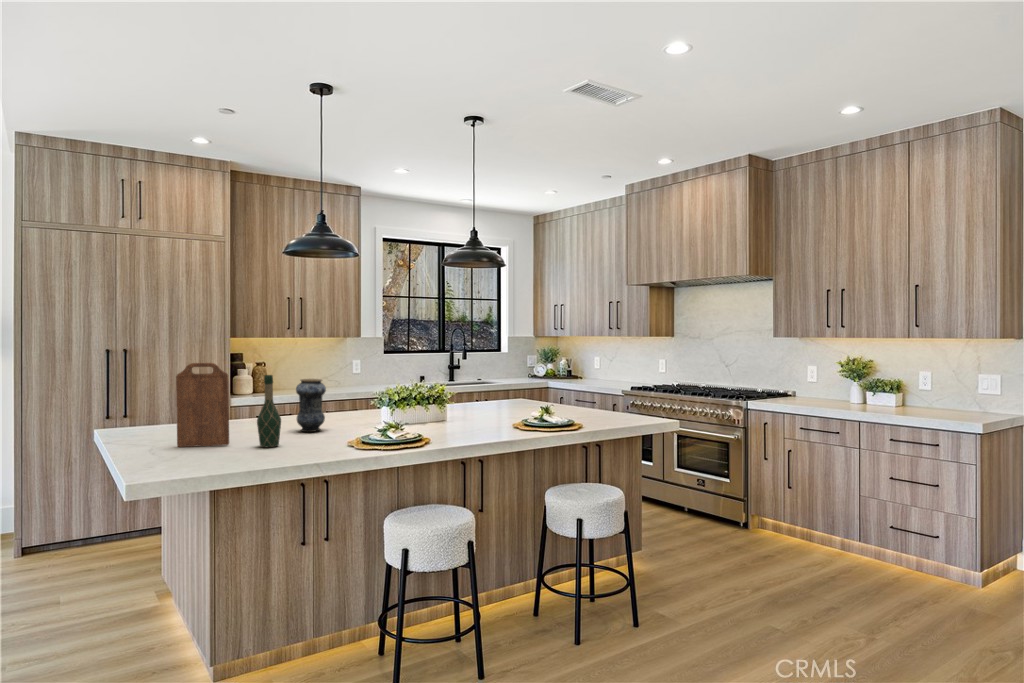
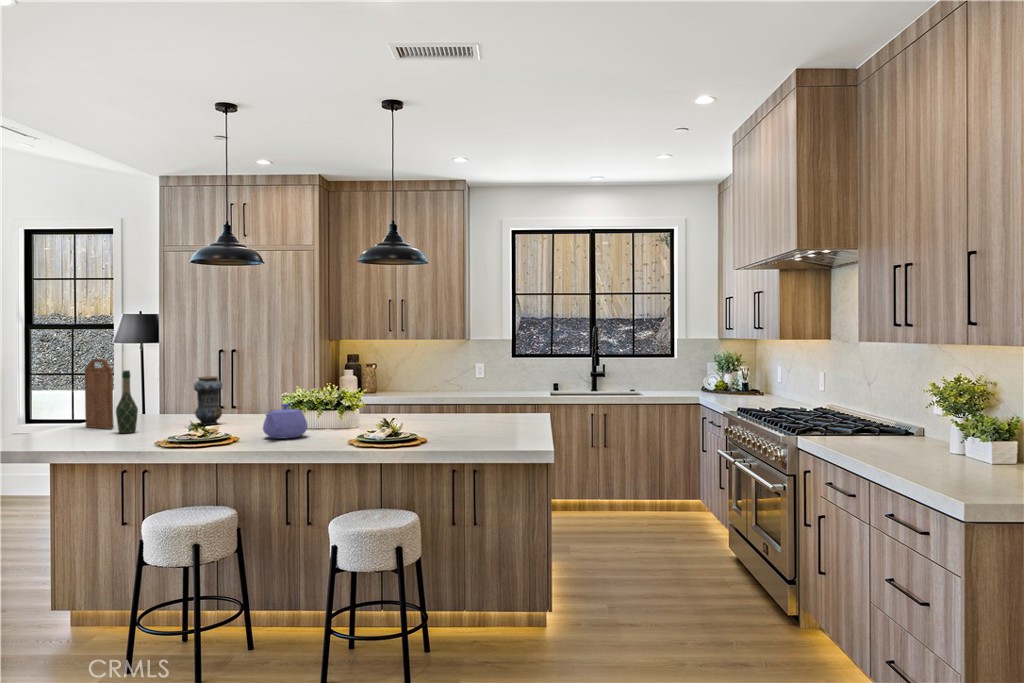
teapot: none [454,400,495,434] -> present [263,403,307,439]

